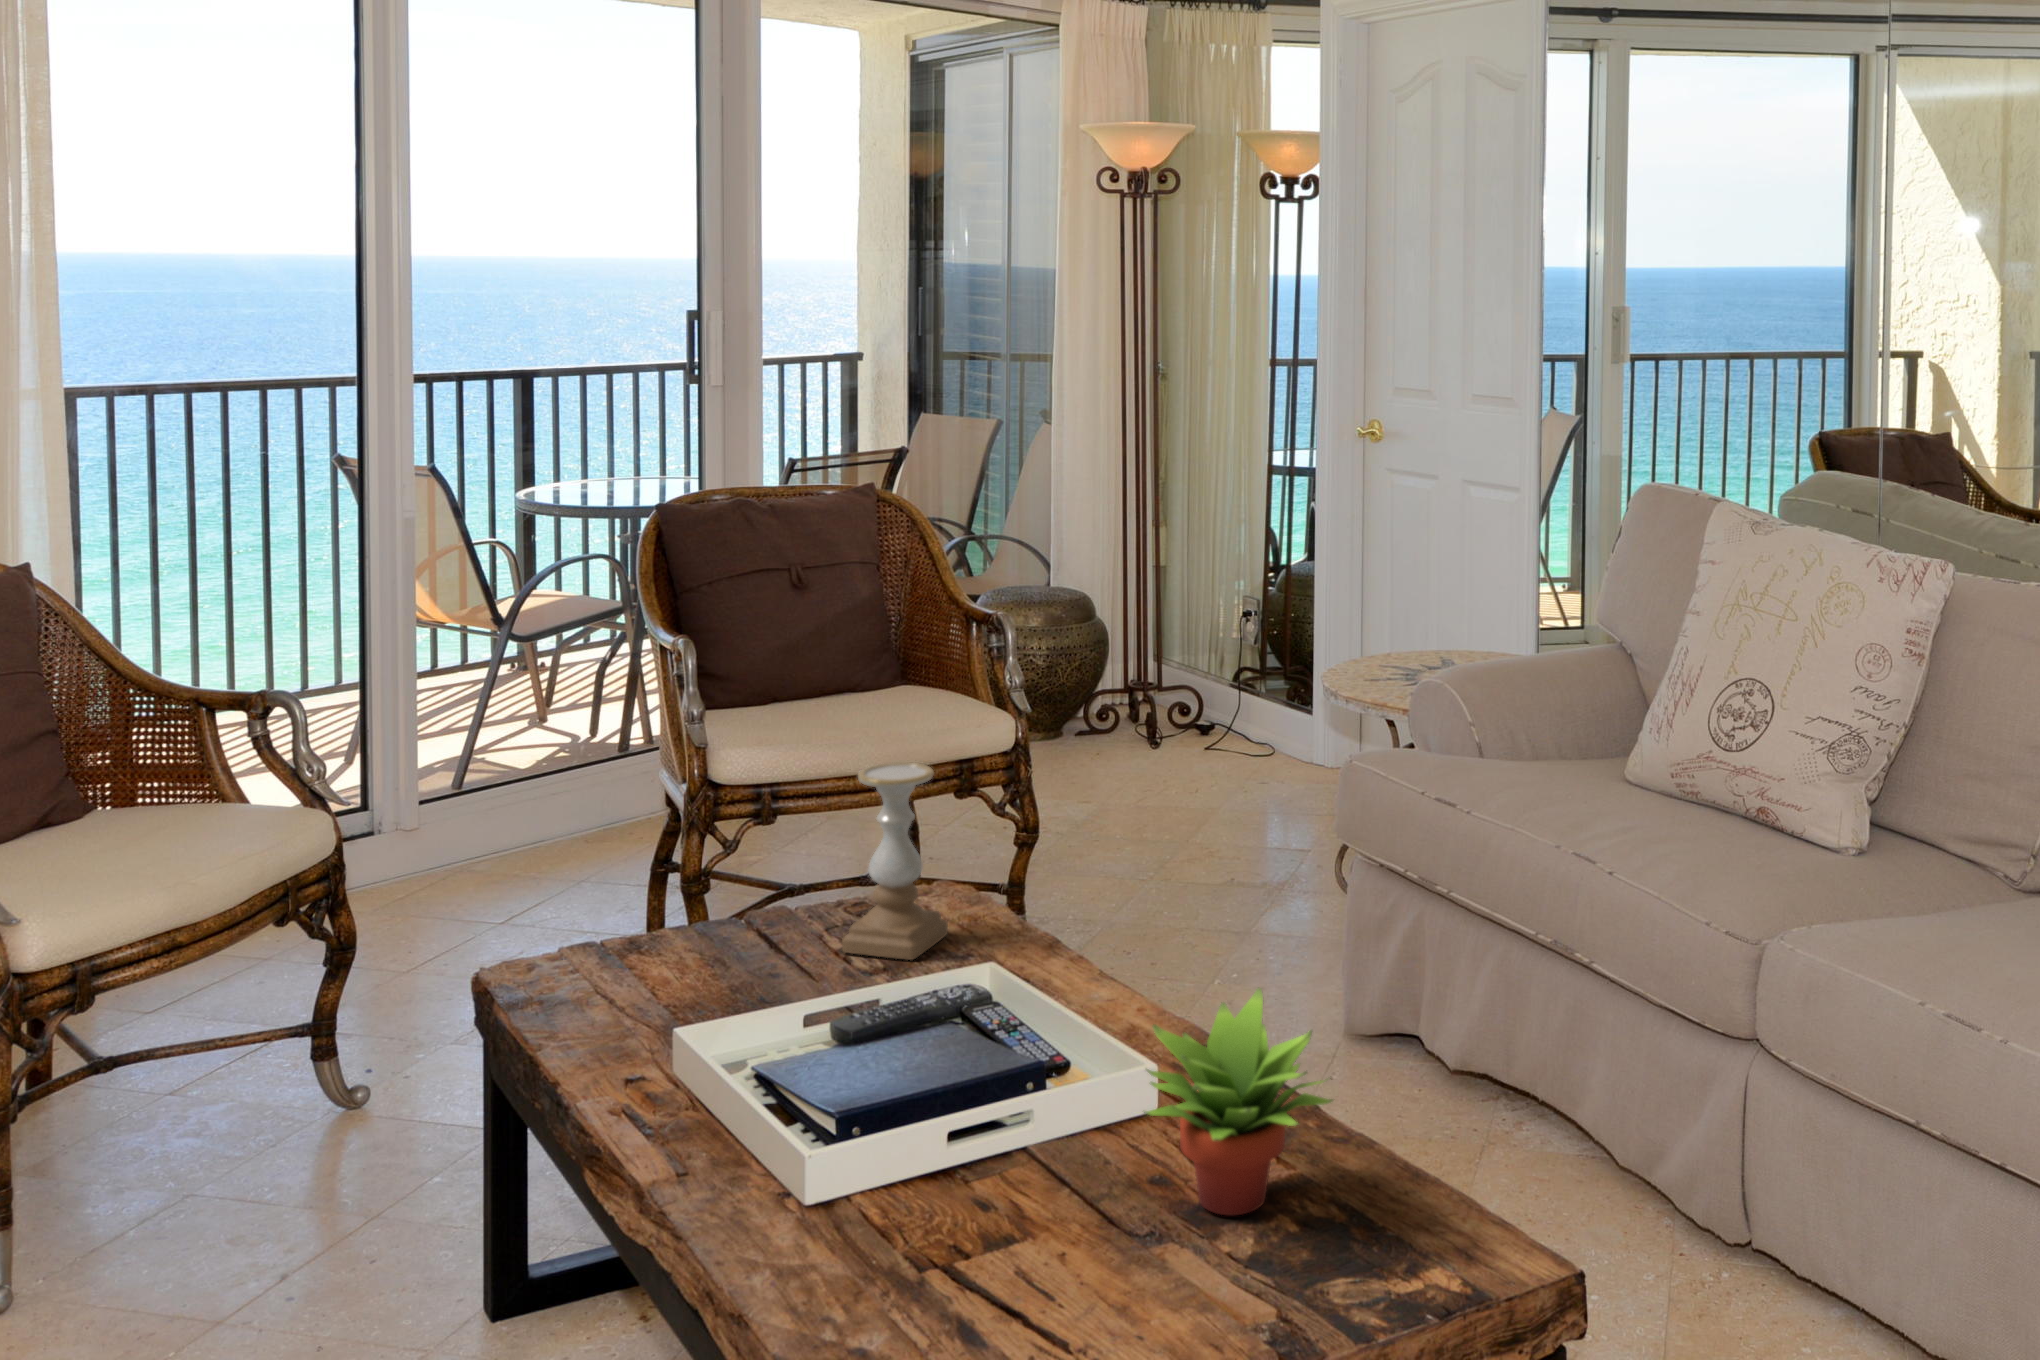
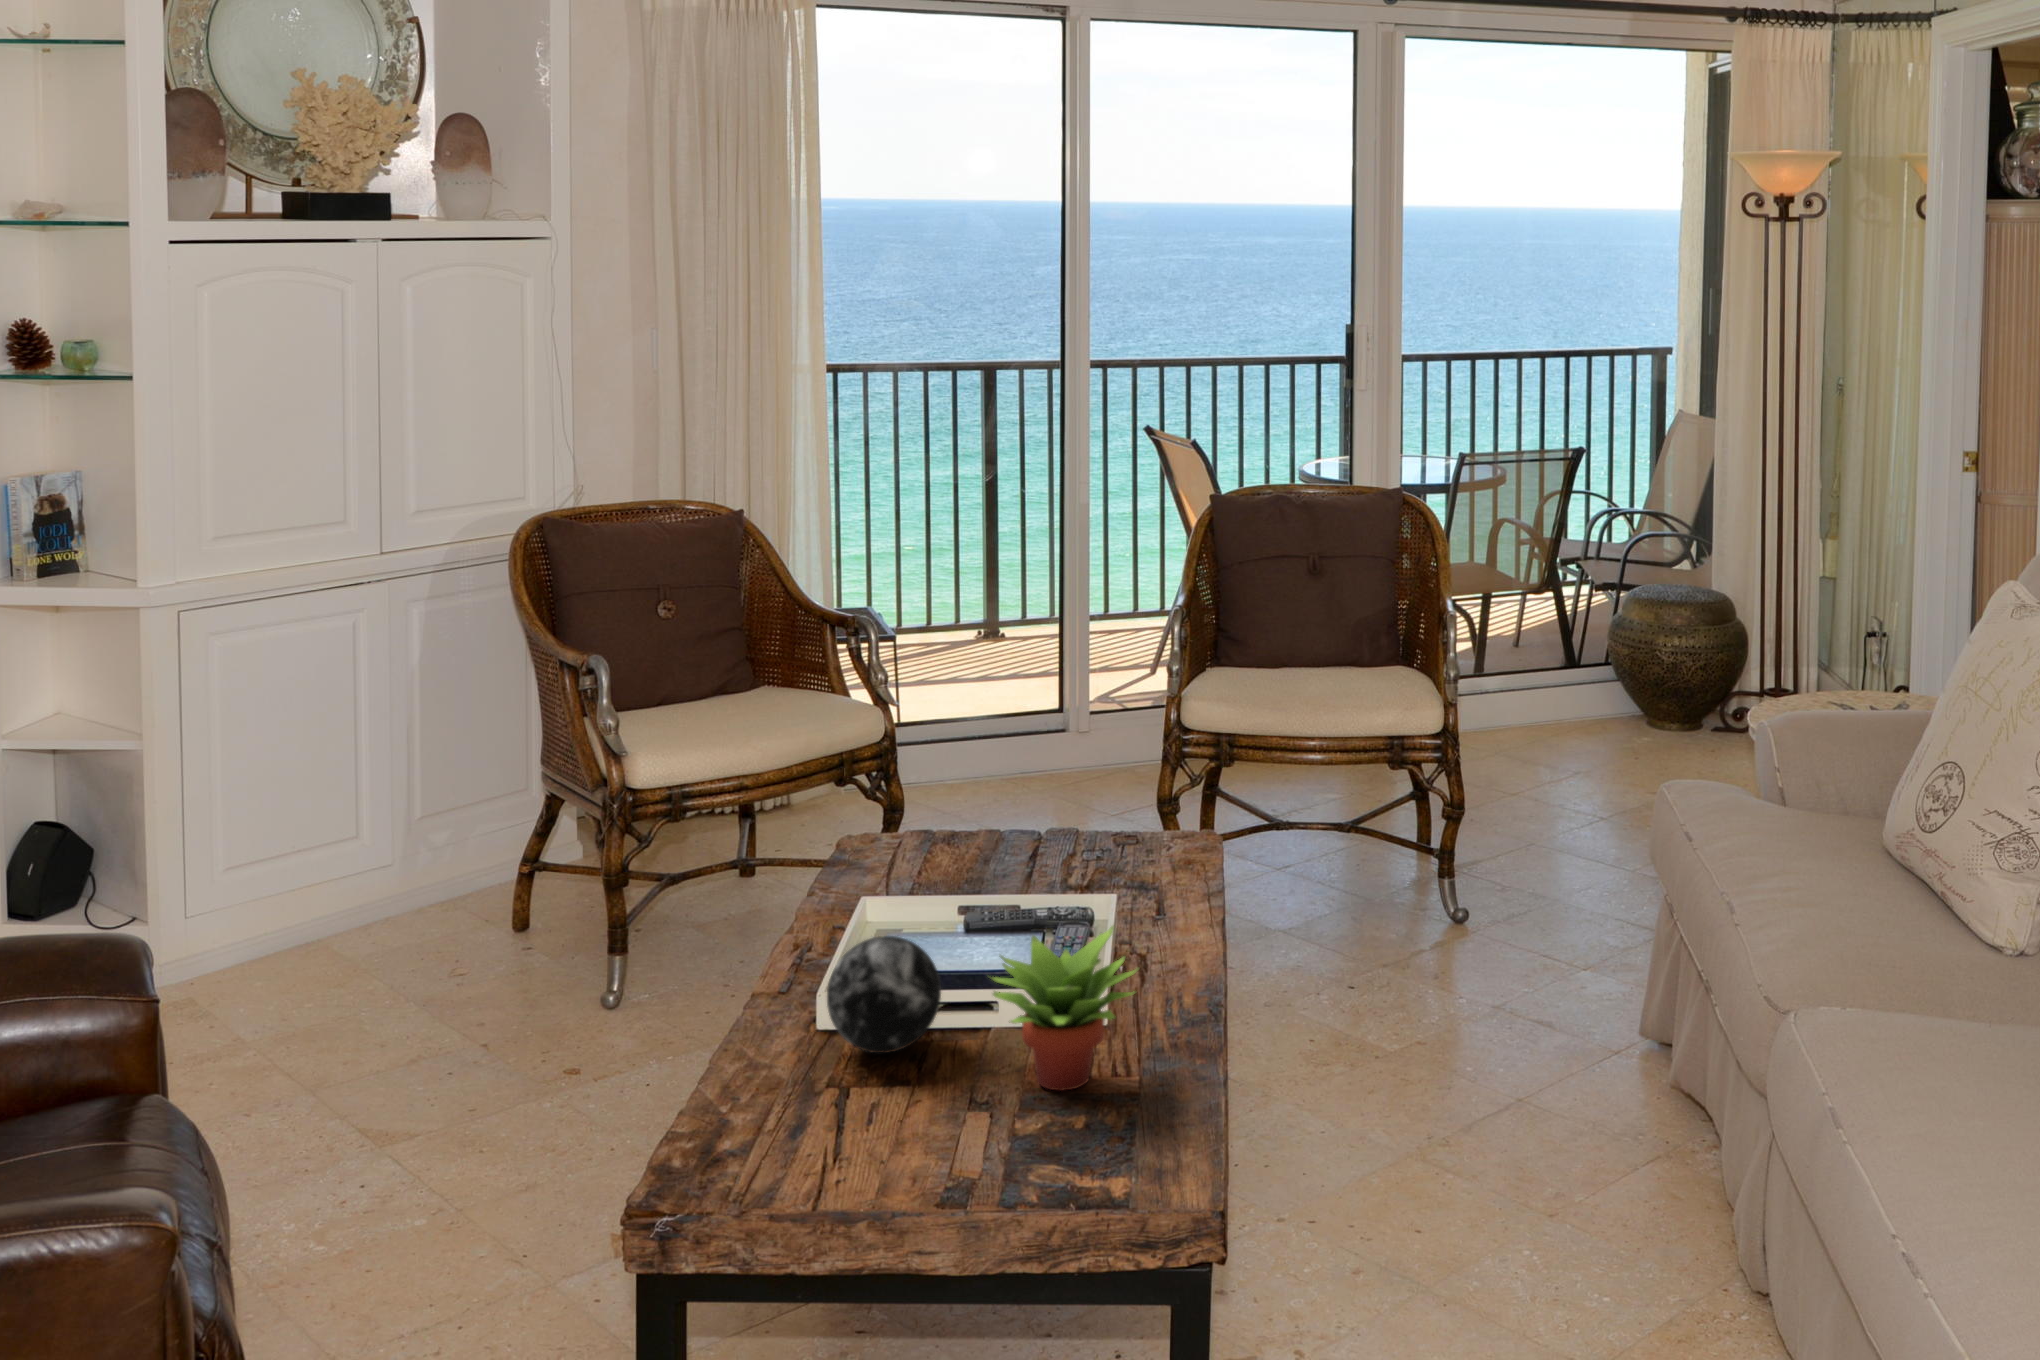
candle holder: present [842,762,948,960] -> none [1069,725,1156,882]
decorative orb: none [875,1071,1032,1238] -> present [827,936,941,1053]

